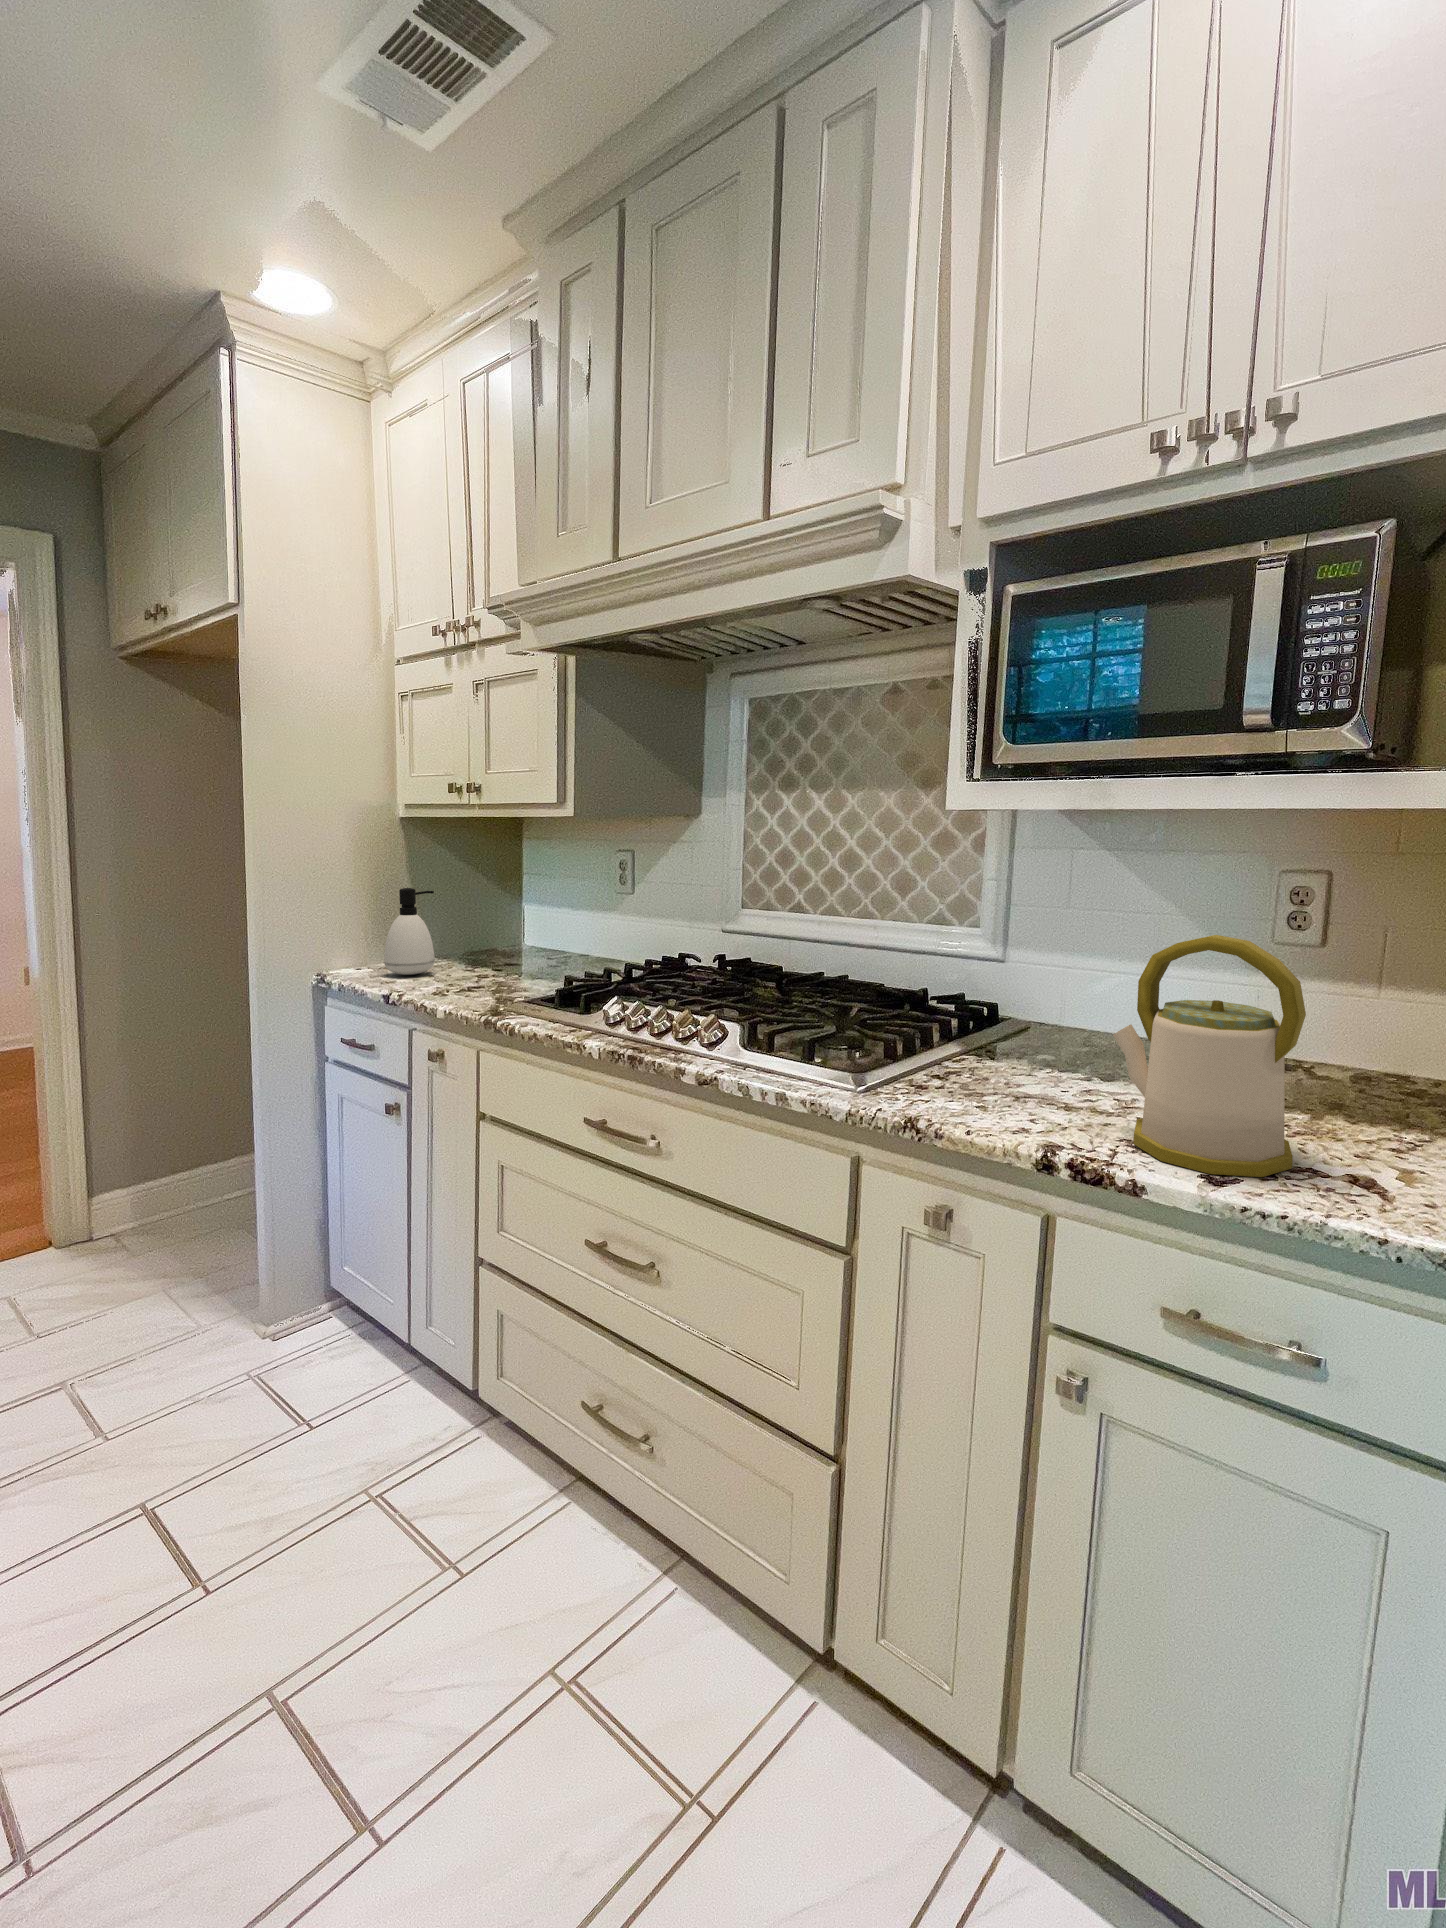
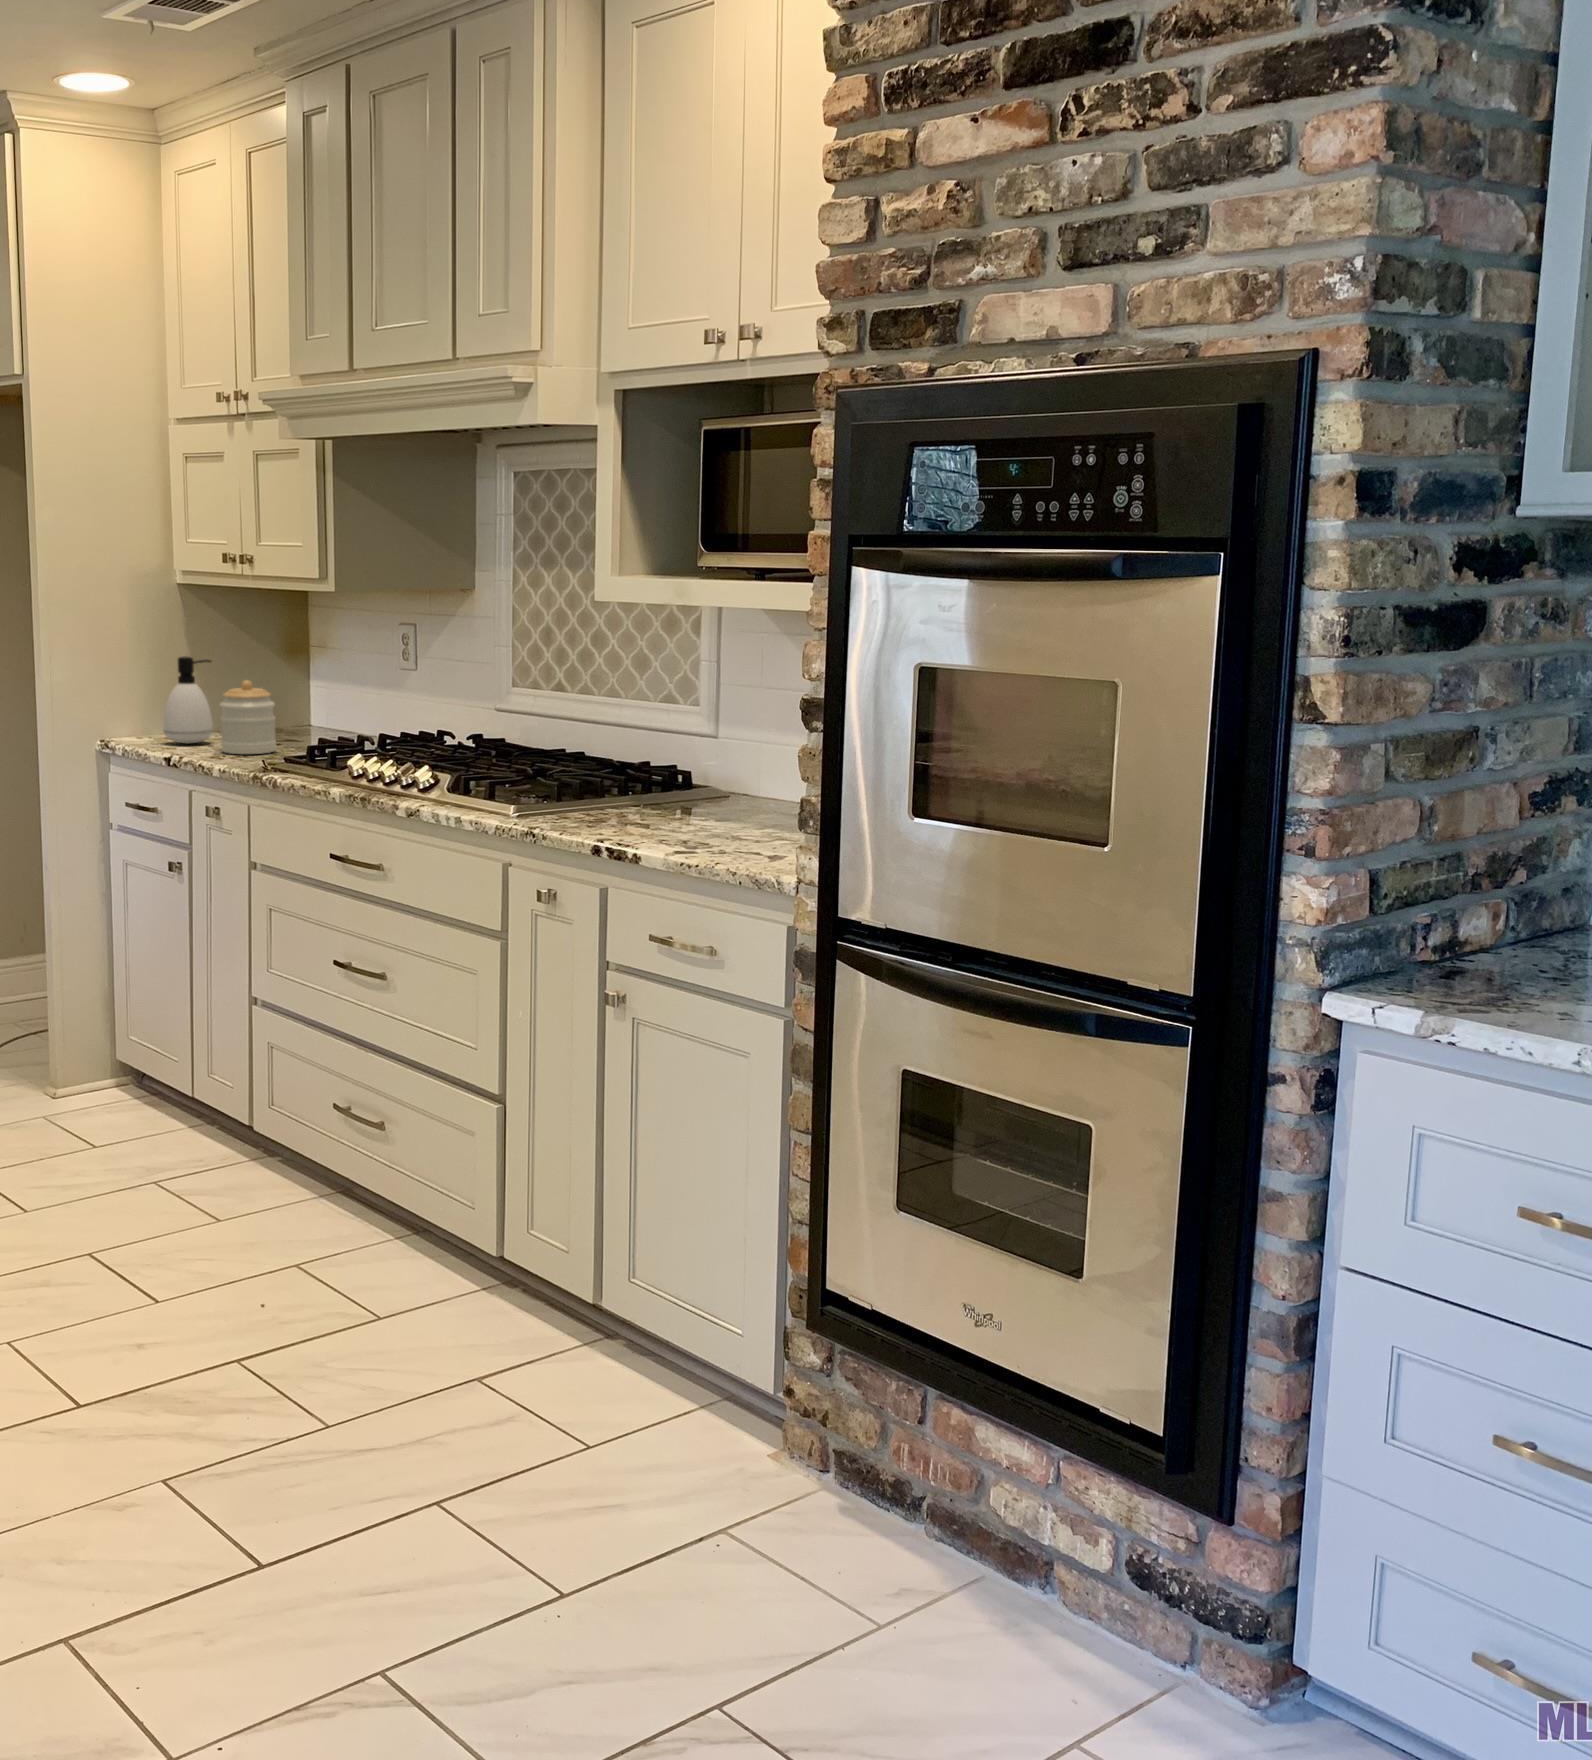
jar: none [443,910,501,987] -> present [220,680,276,754]
kettle: present [1113,935,1306,1177] -> none [646,705,735,850]

